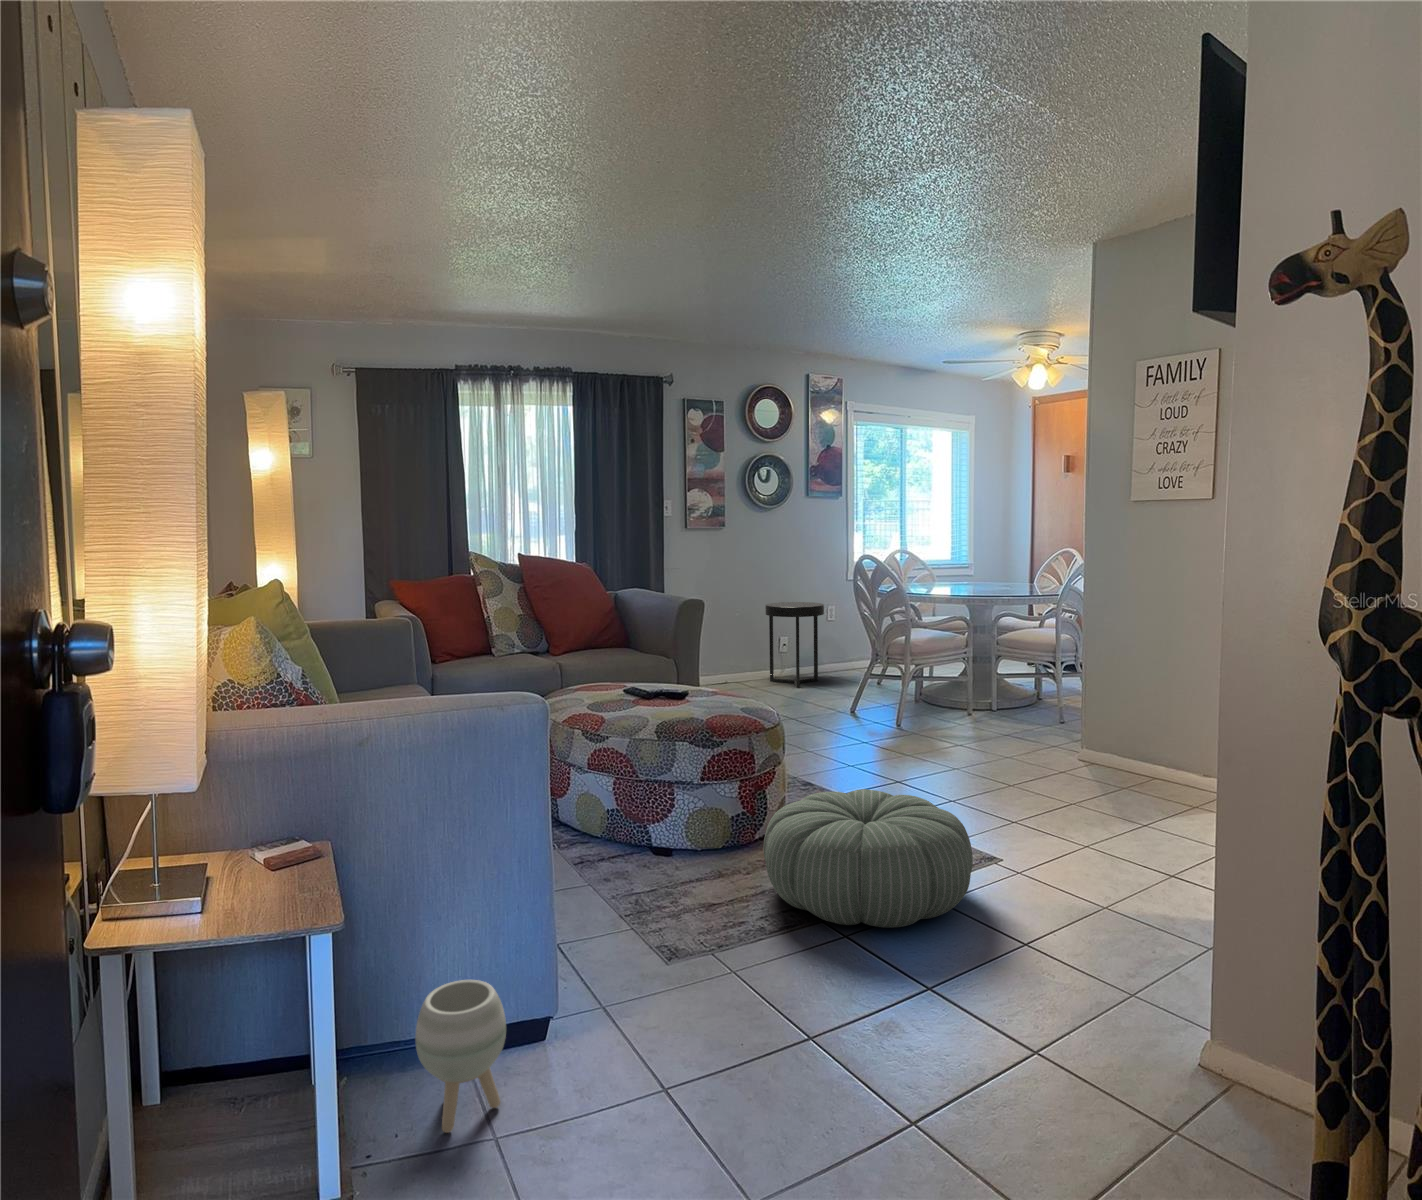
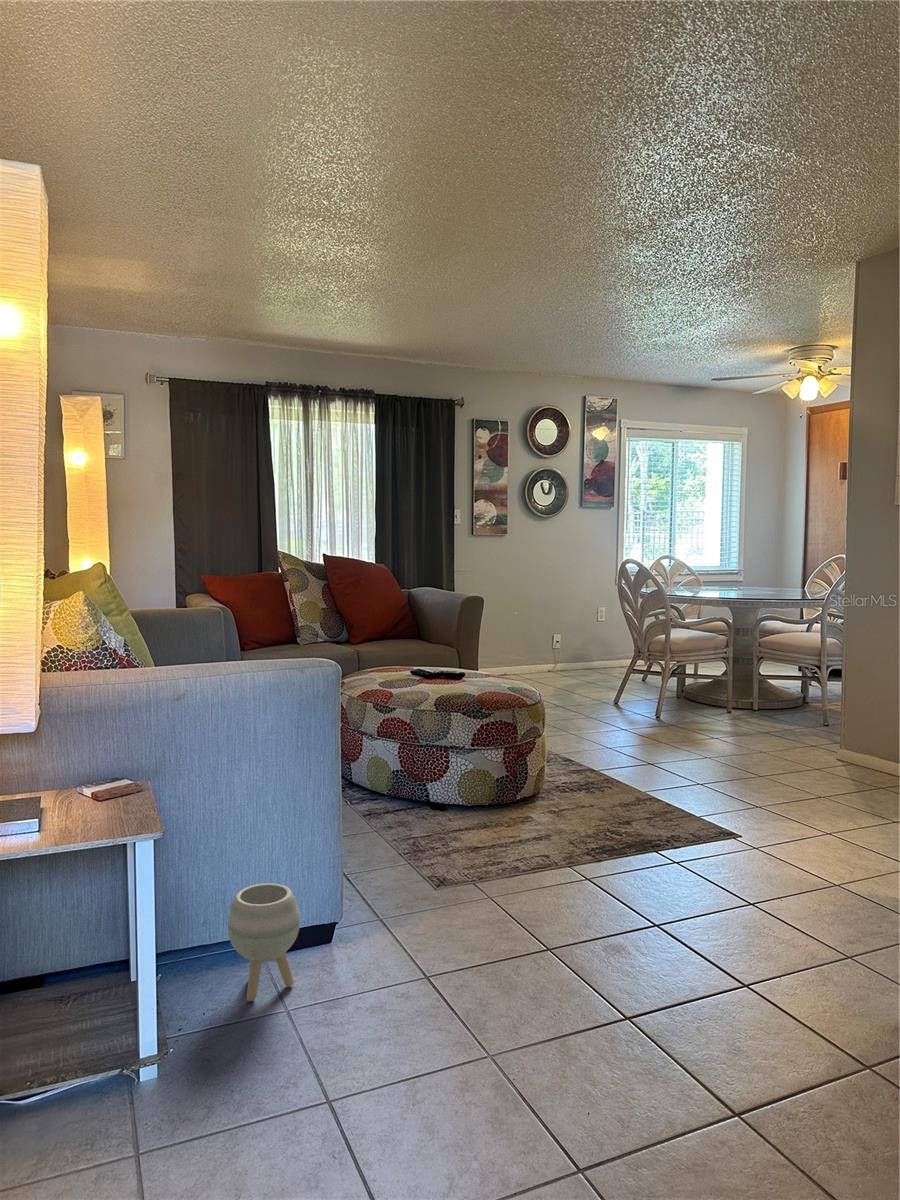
side table: present [765,602,824,688] -> none [543,603,596,681]
pouf: present [763,789,973,928] -> none [523,759,704,873]

